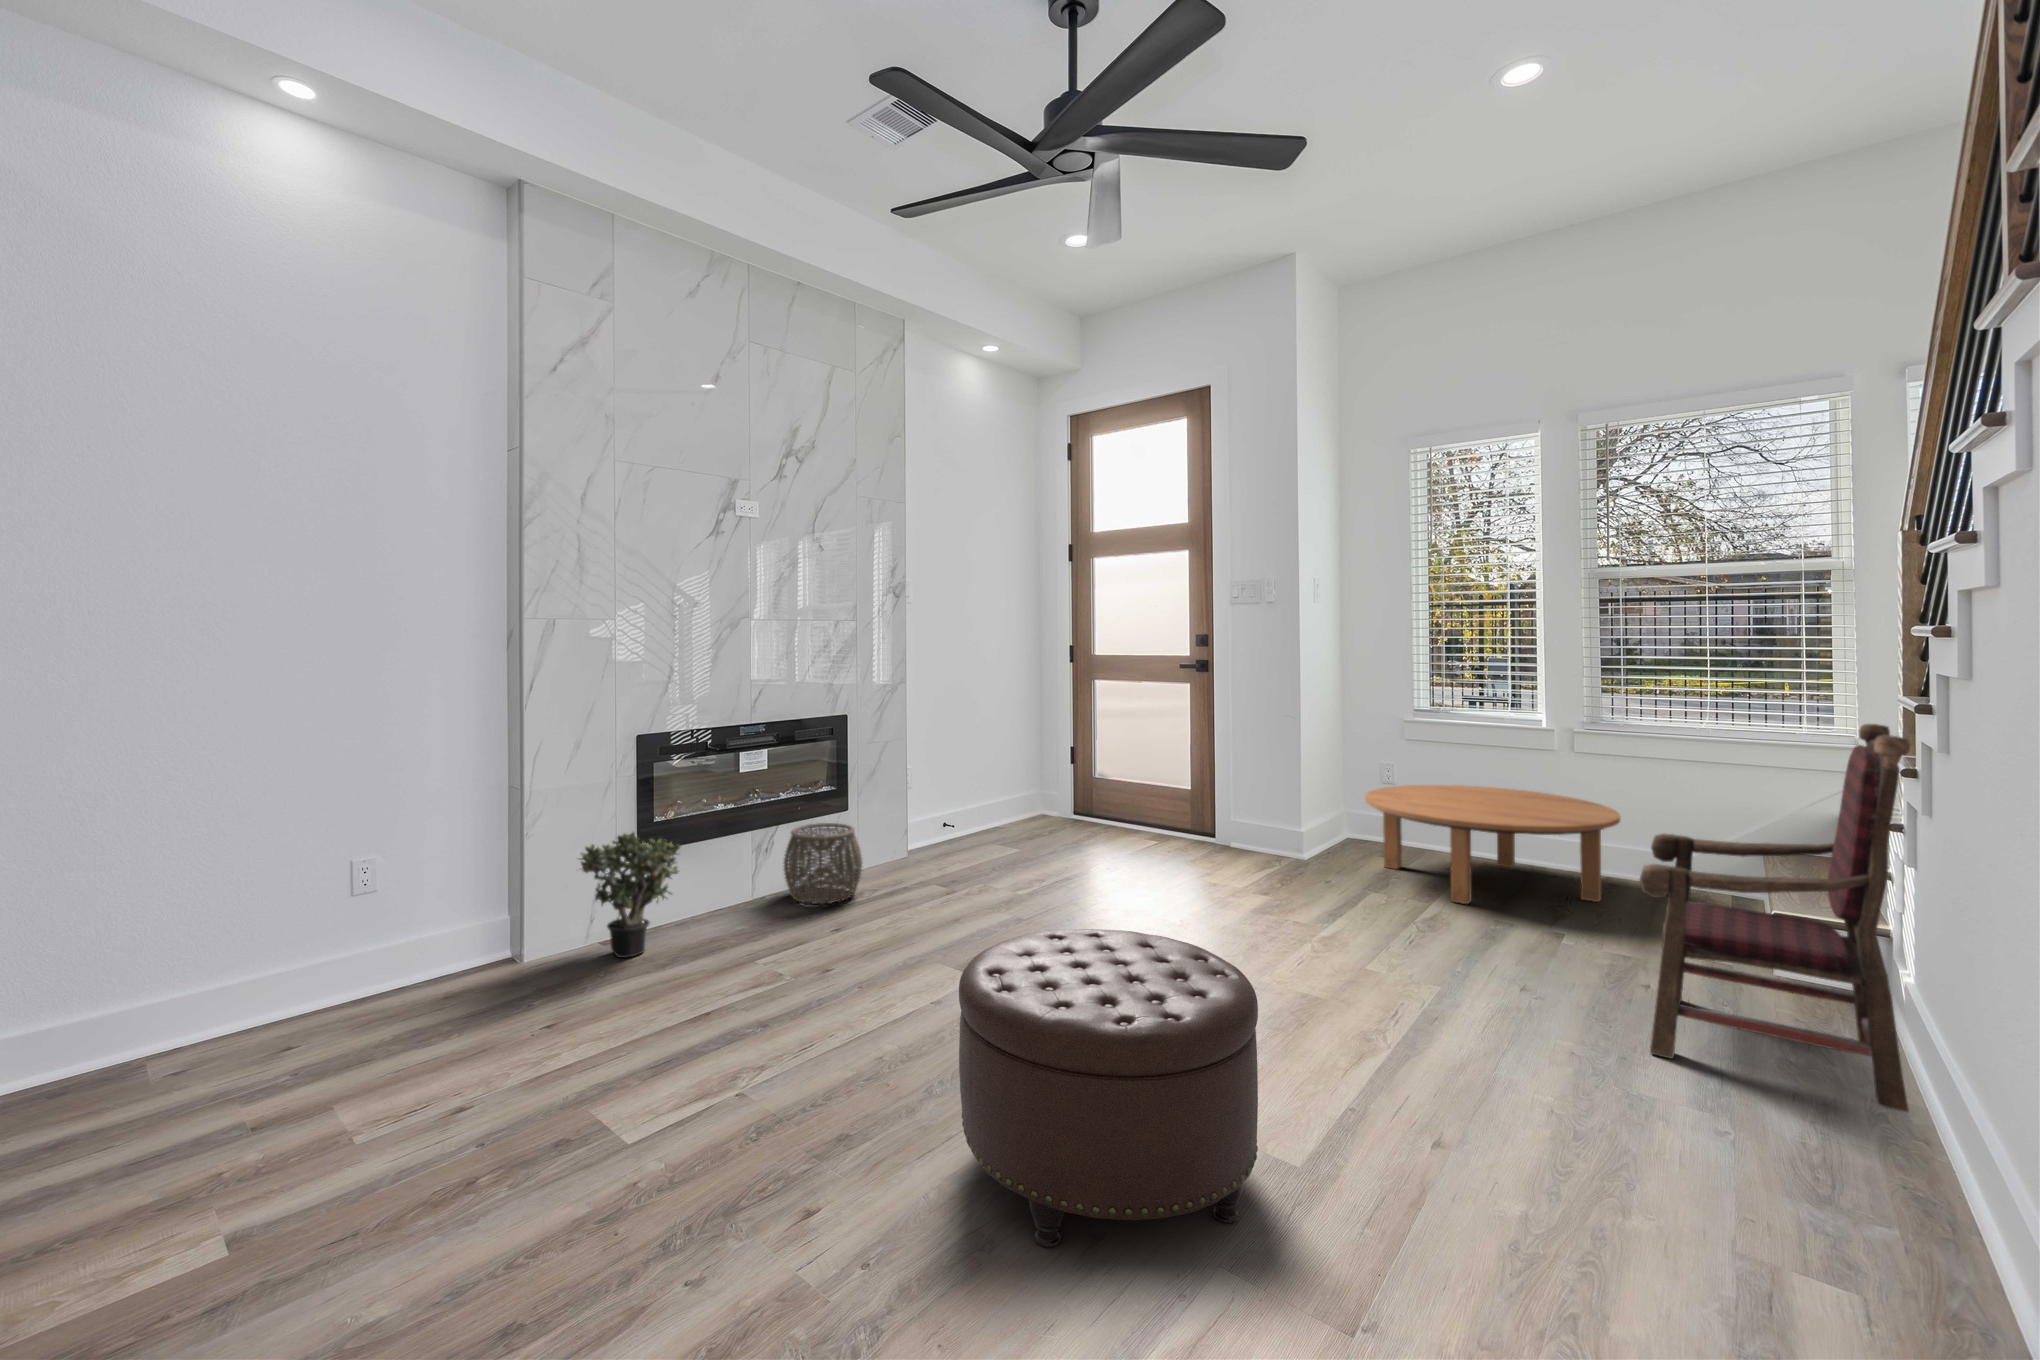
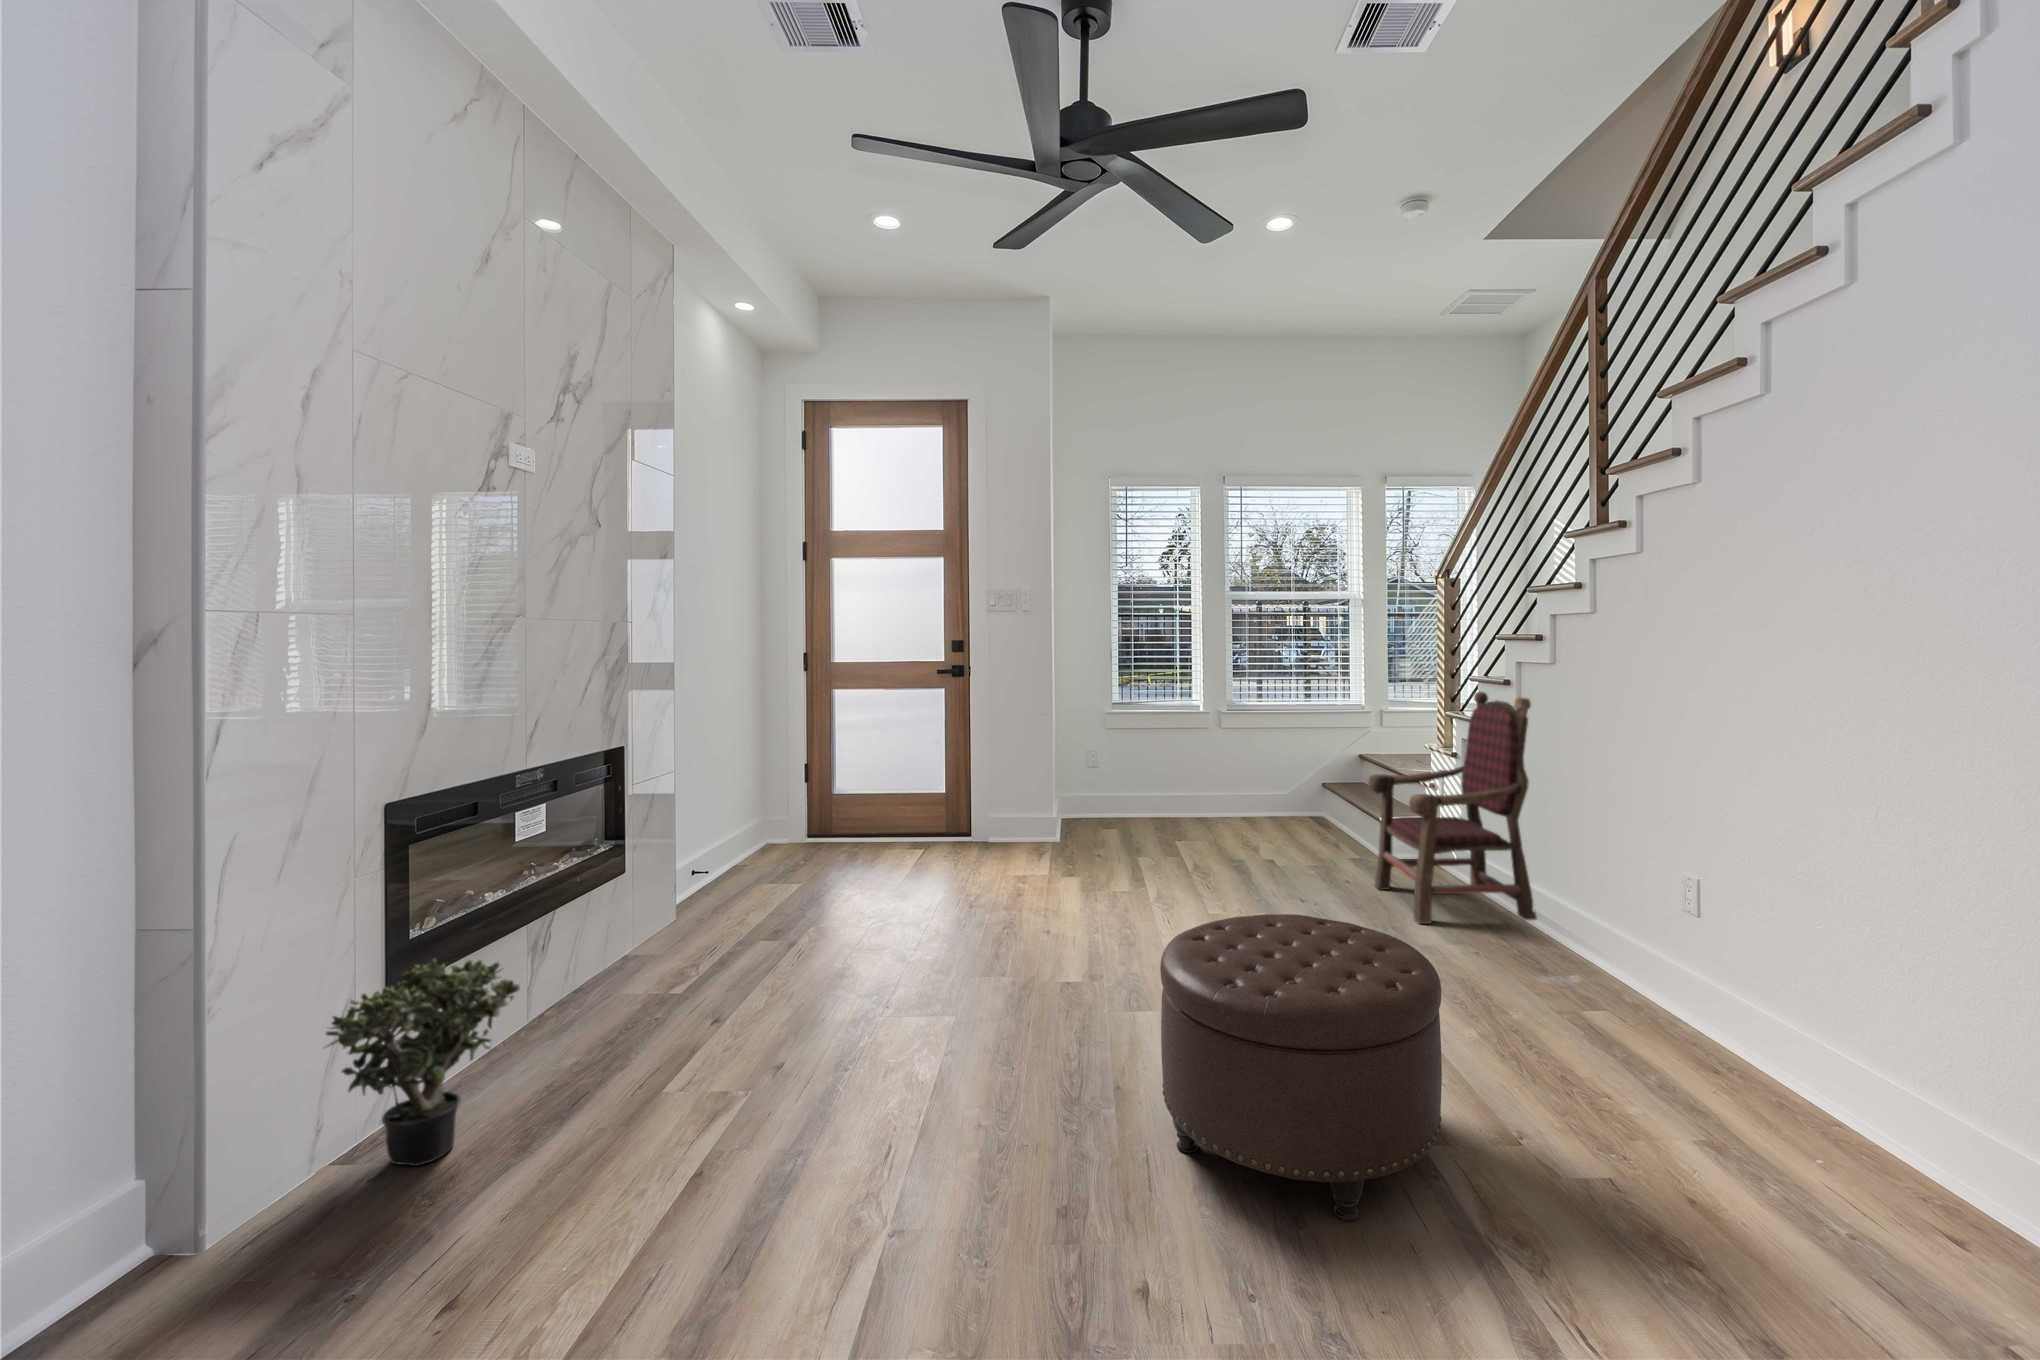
coffee table: present [1365,785,1620,904] -> none [1108,758,1280,851]
woven basket: present [784,823,862,904] -> none [575,888,692,1004]

